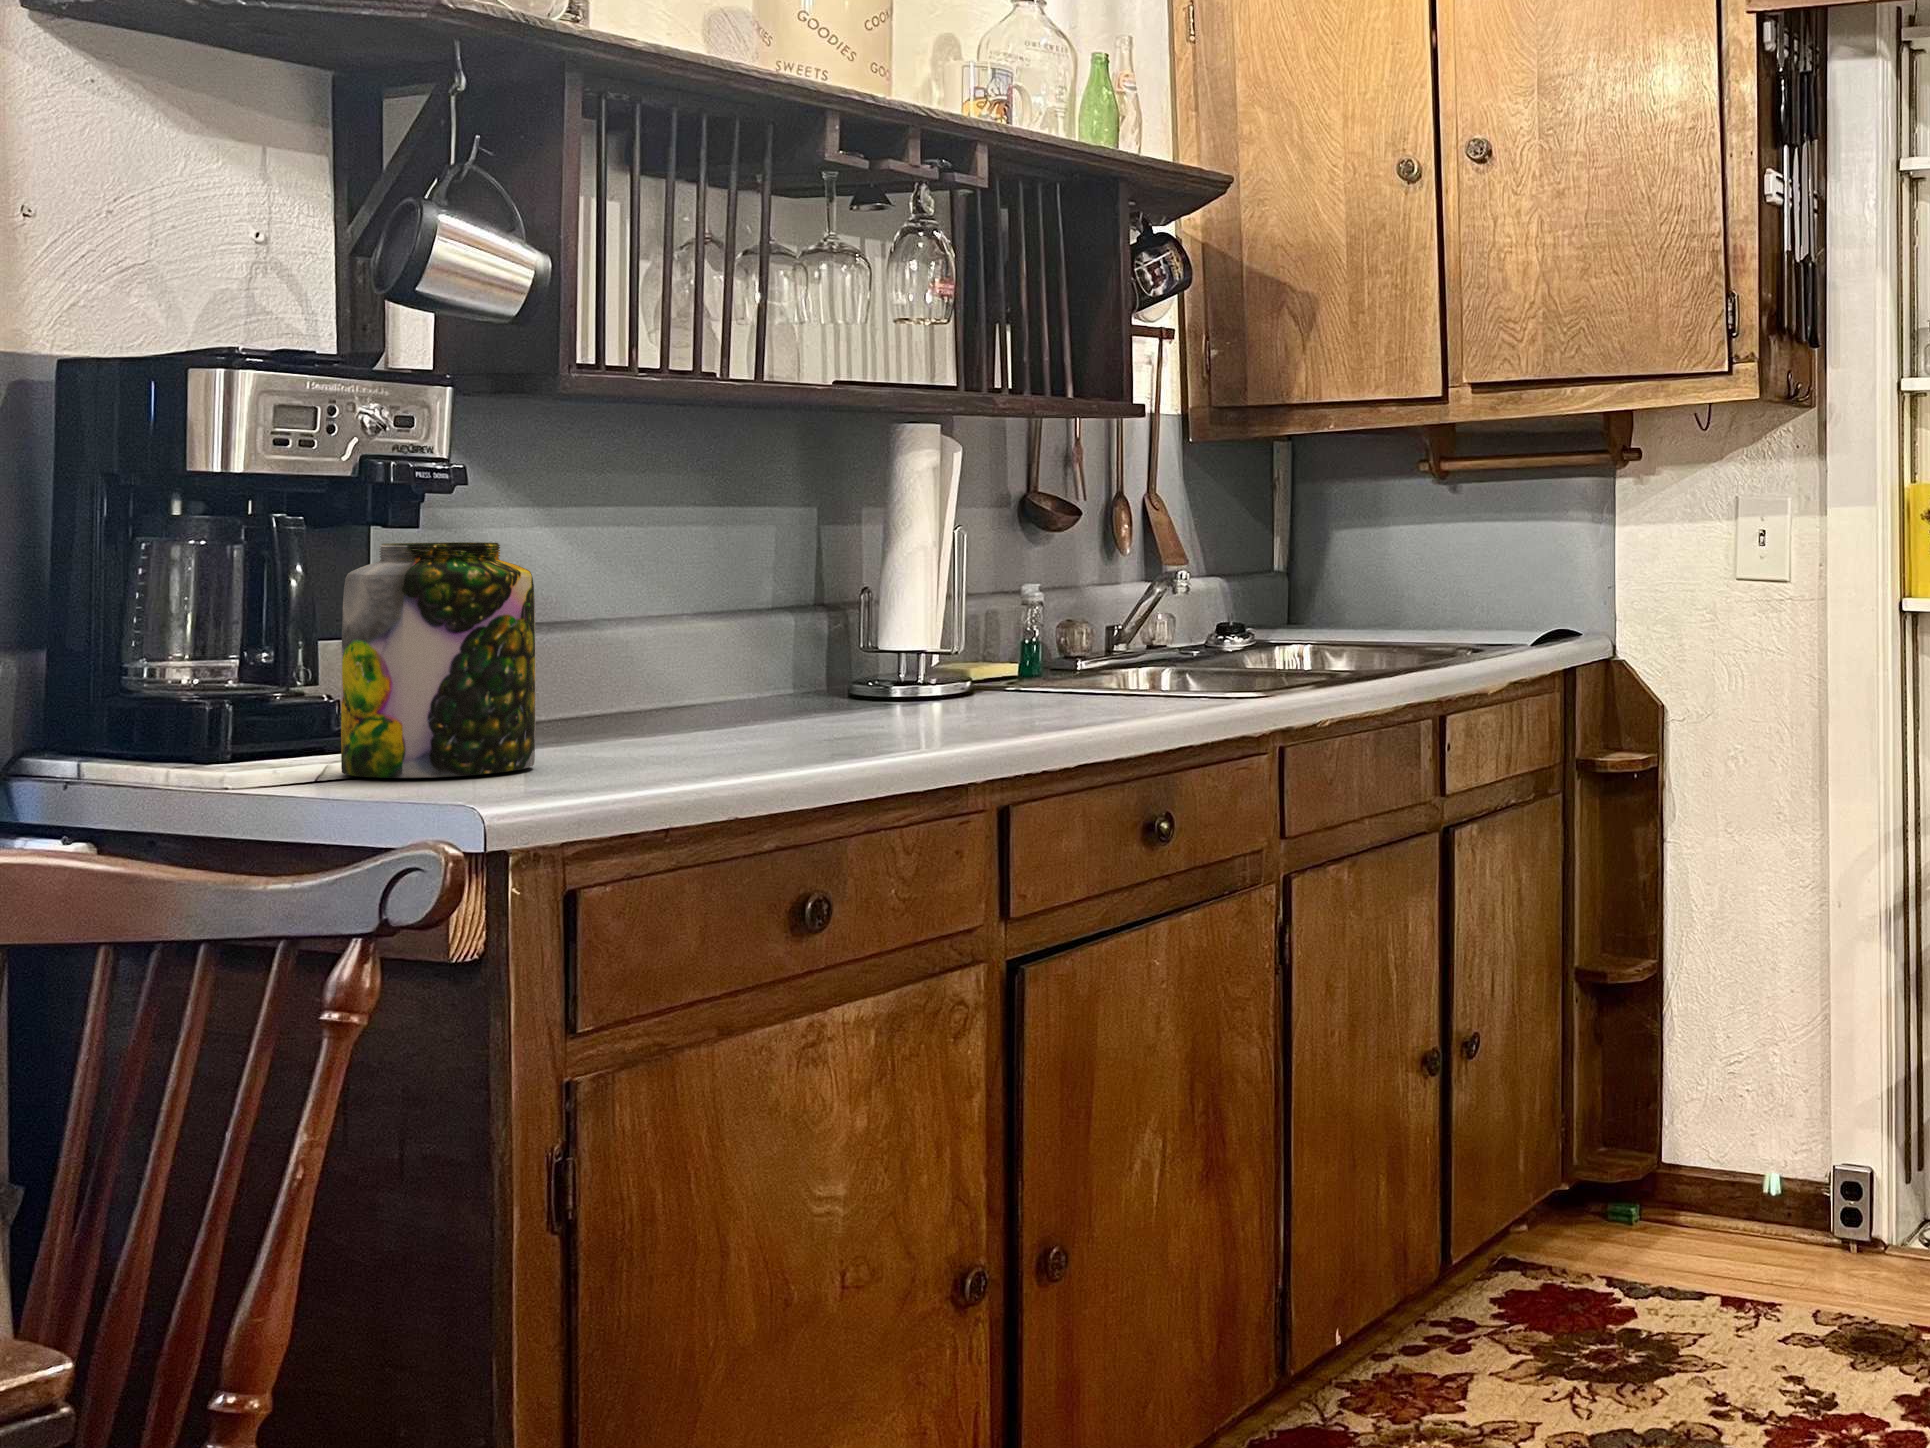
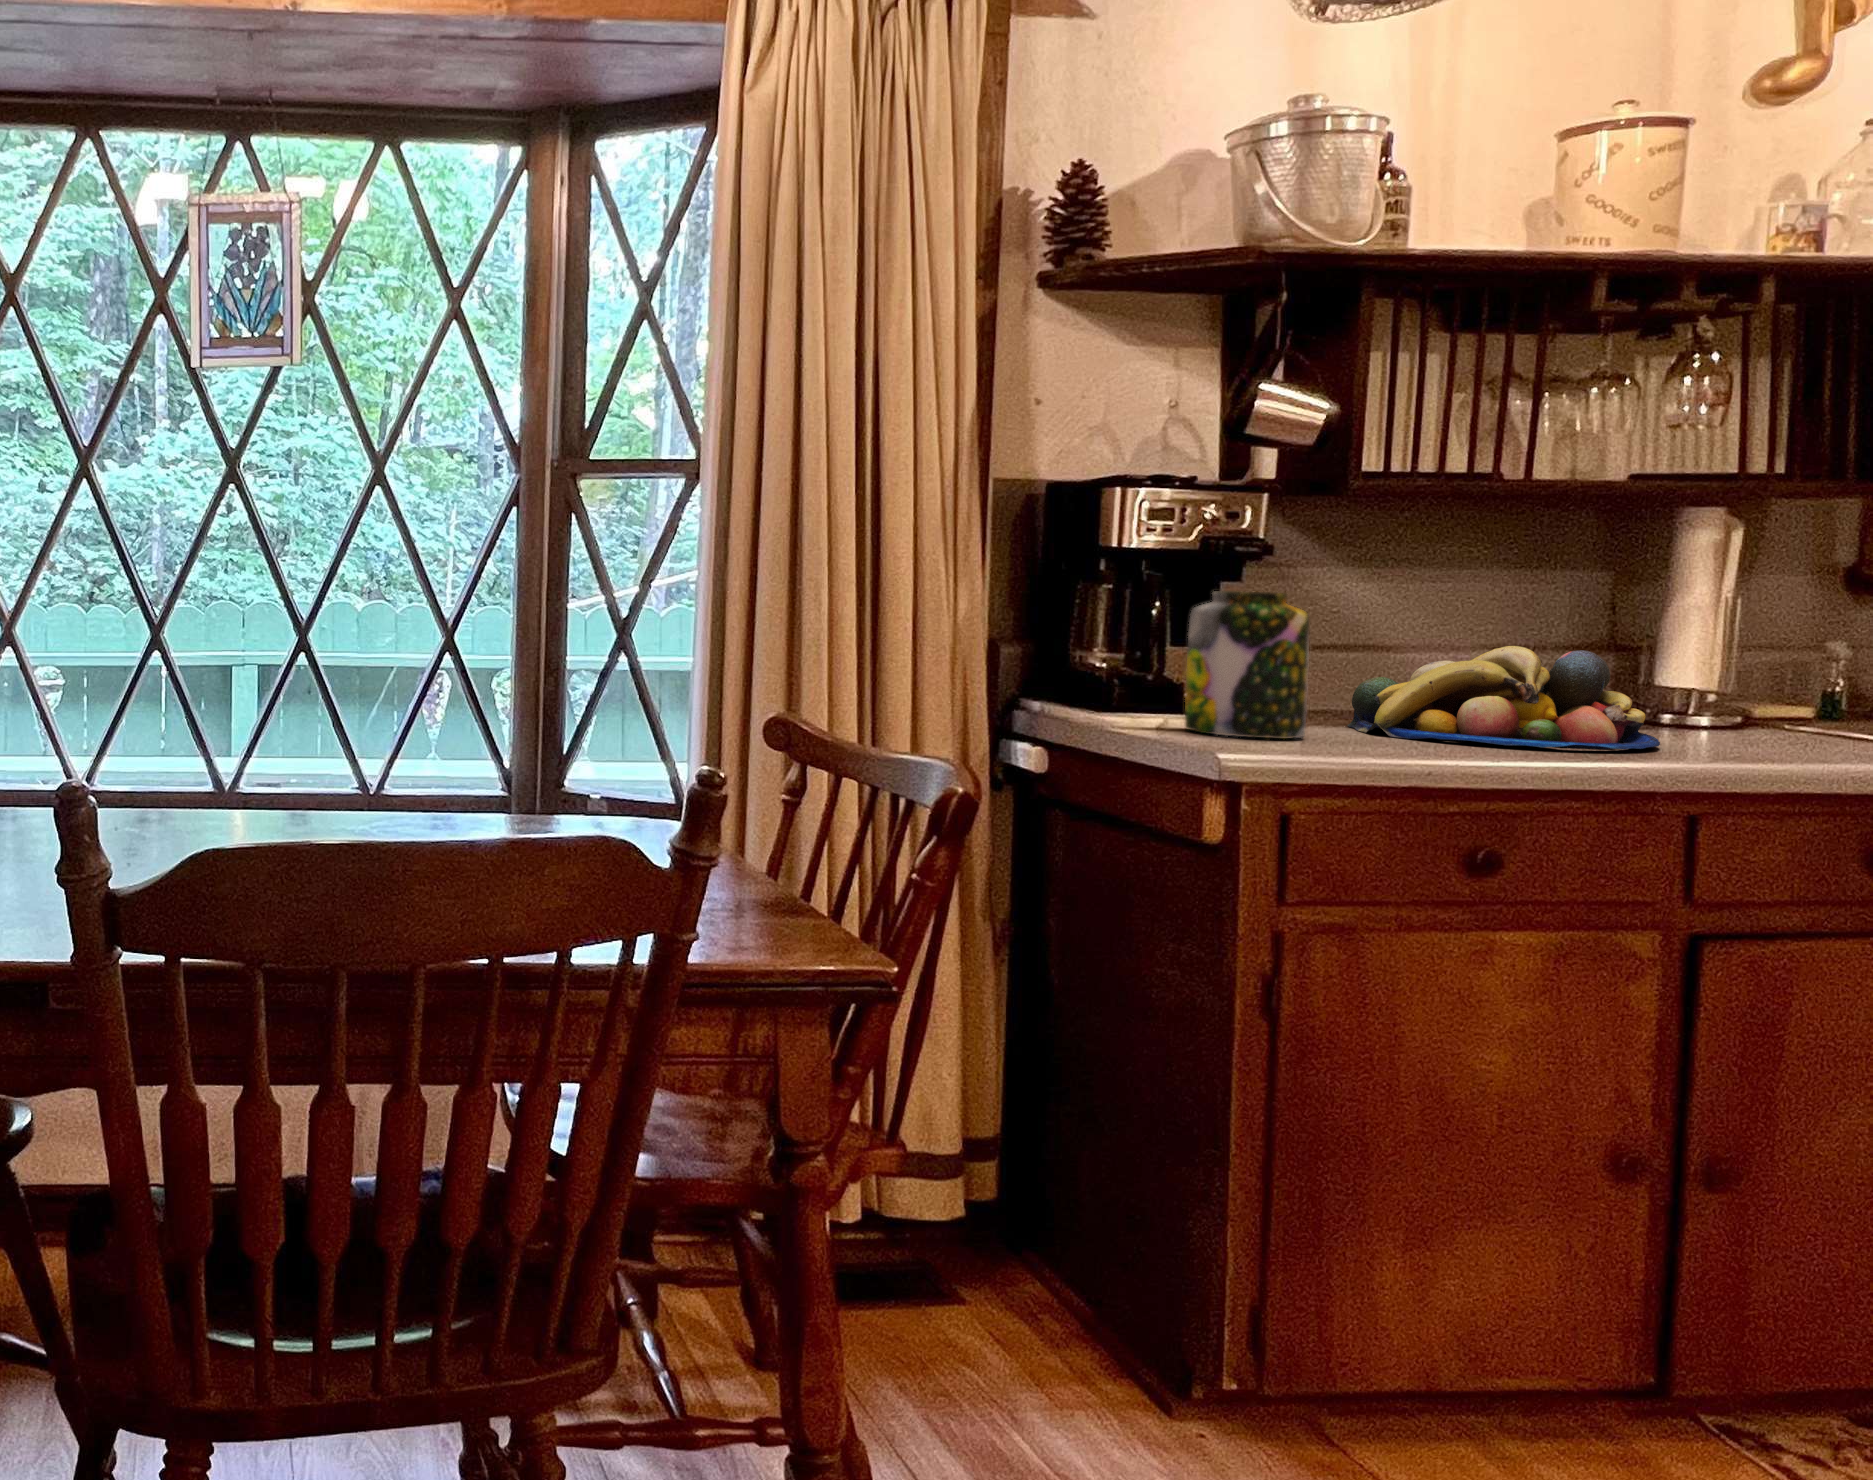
fruit bowl: none [557,604,941,749] -> present [1347,646,1660,749]

